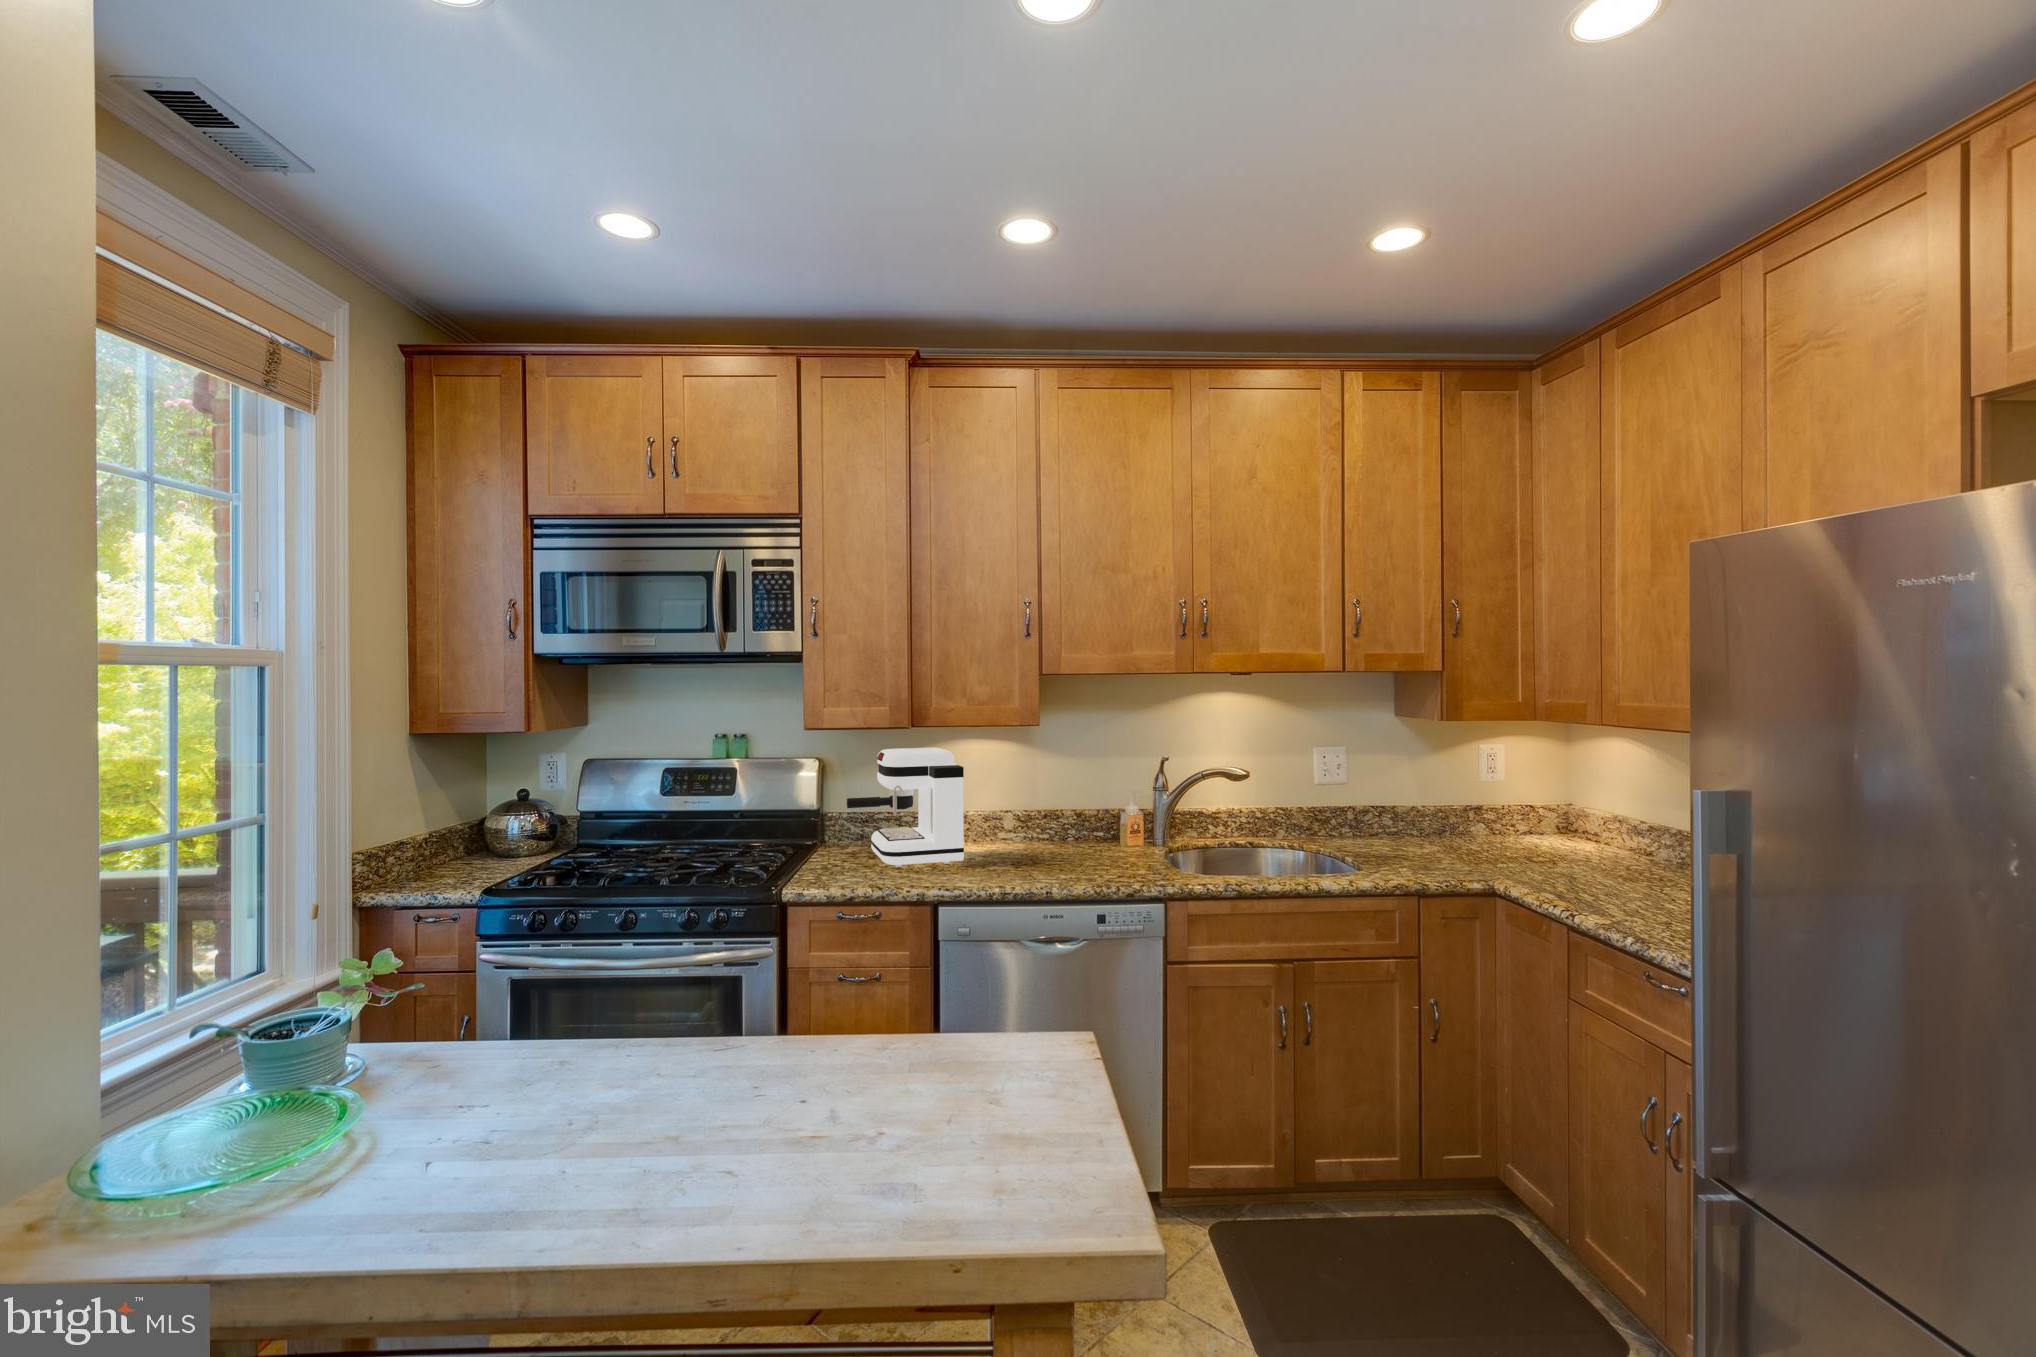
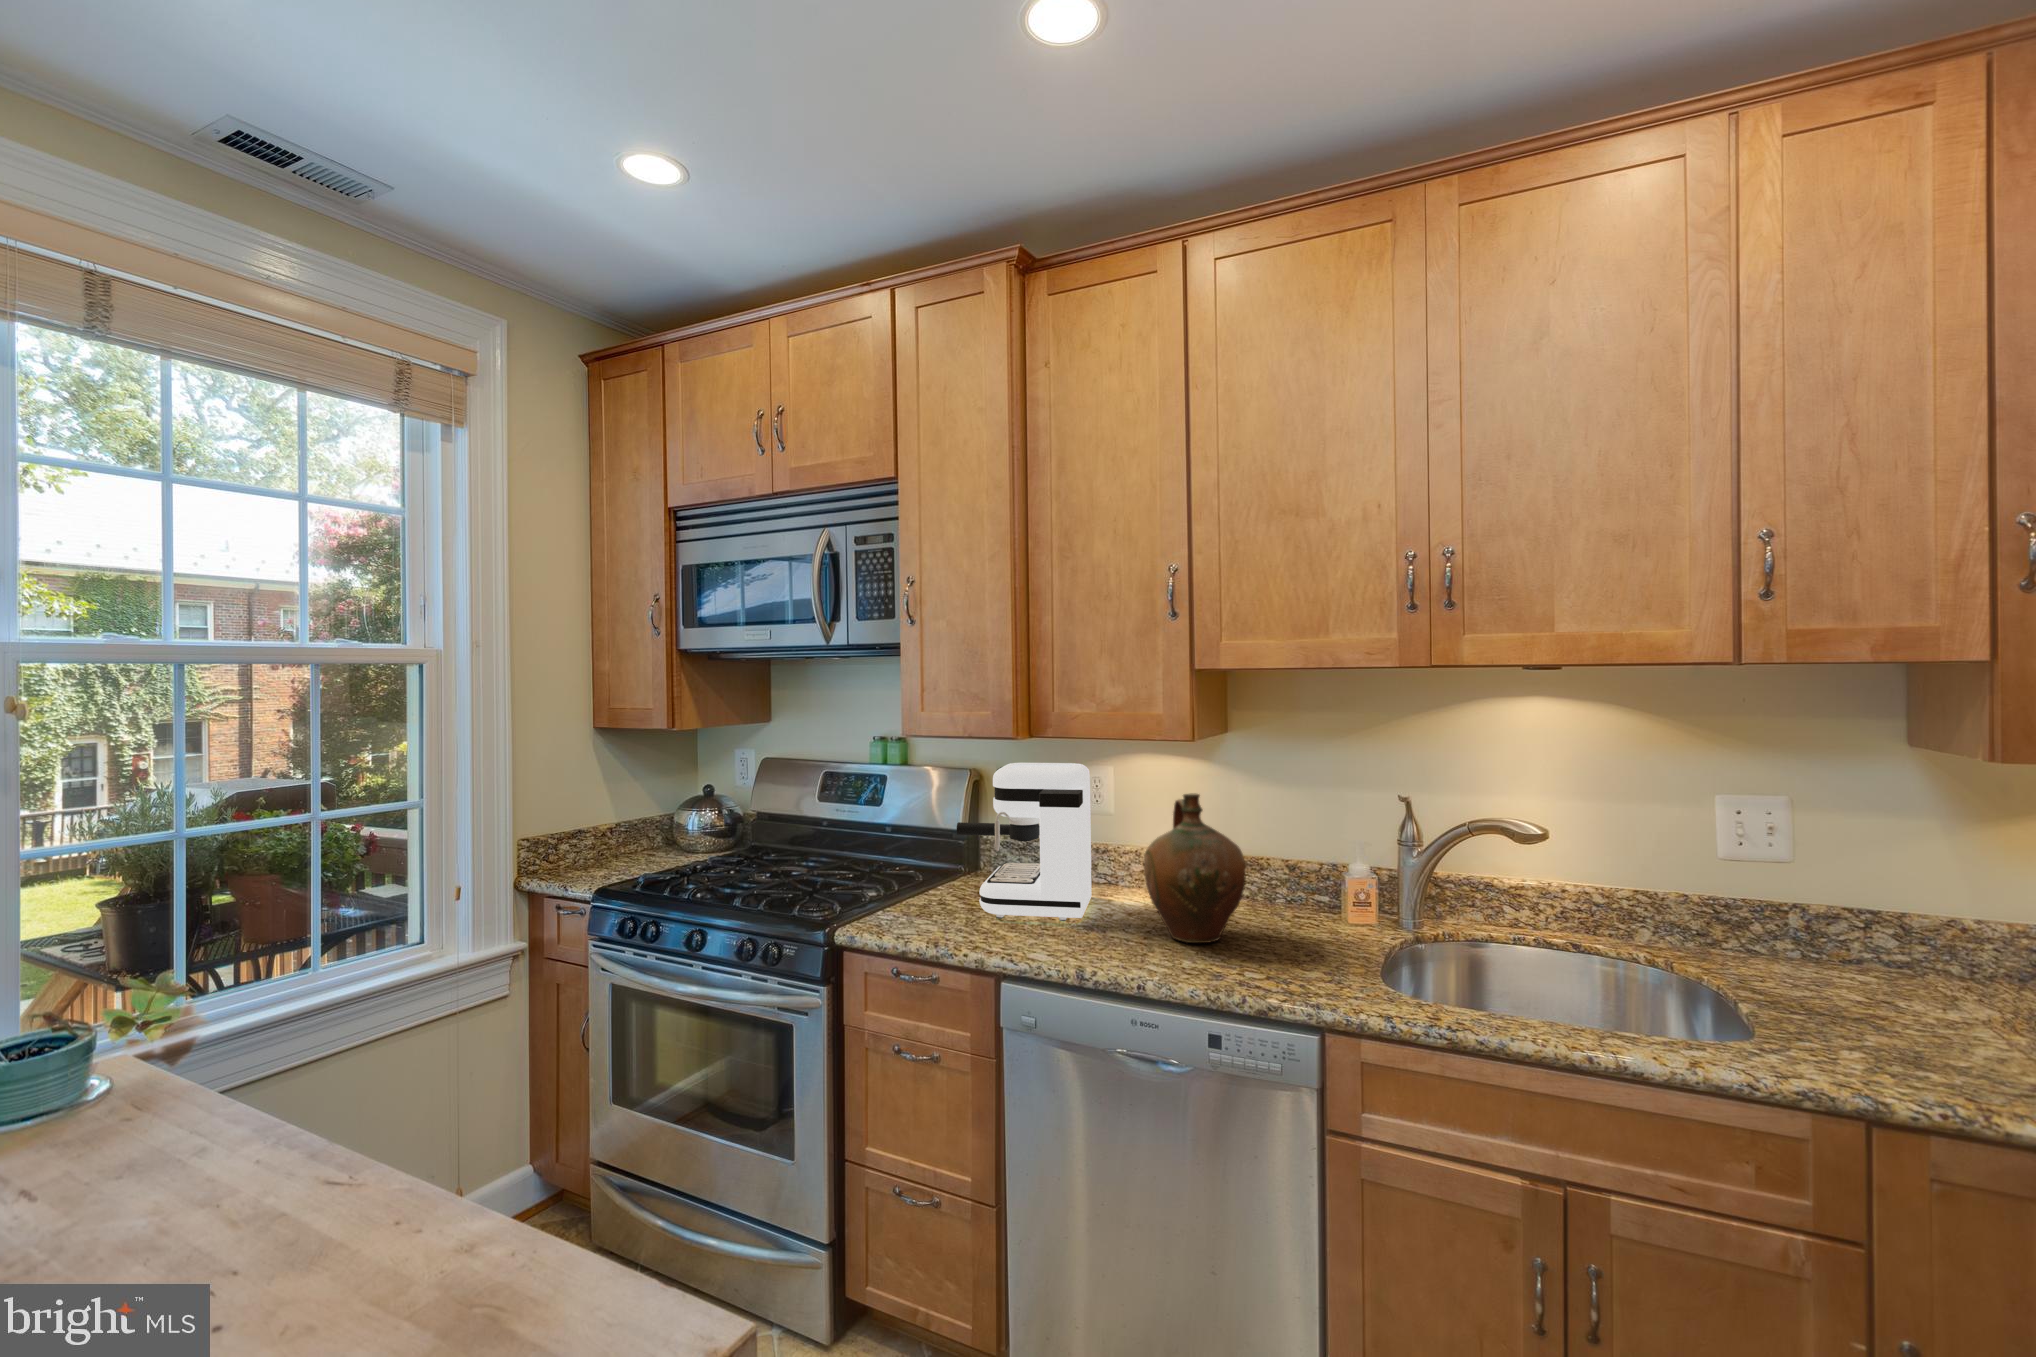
ceramic jug: none [1012,762,1086,865] -> present [1144,794,1246,943]

